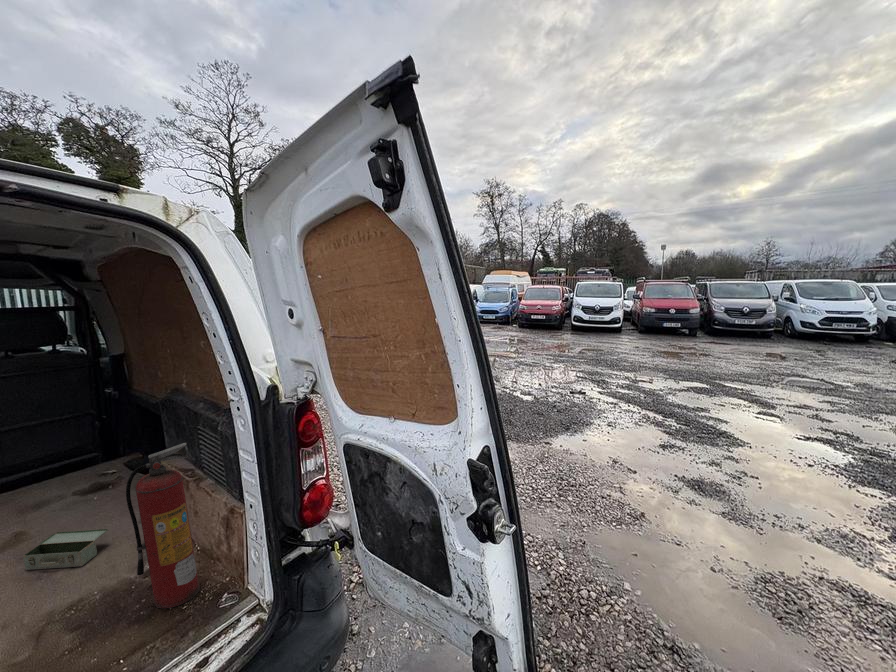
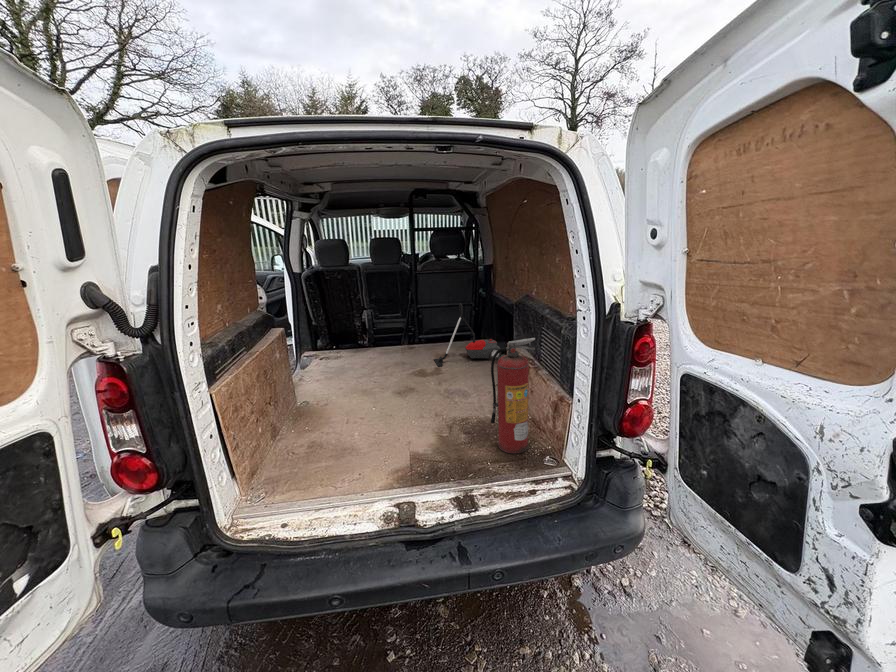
vacuum cleaner: none [25,415,148,522] -> present [434,303,501,367]
toolbox: present [23,529,109,570] -> none [431,377,476,403]

